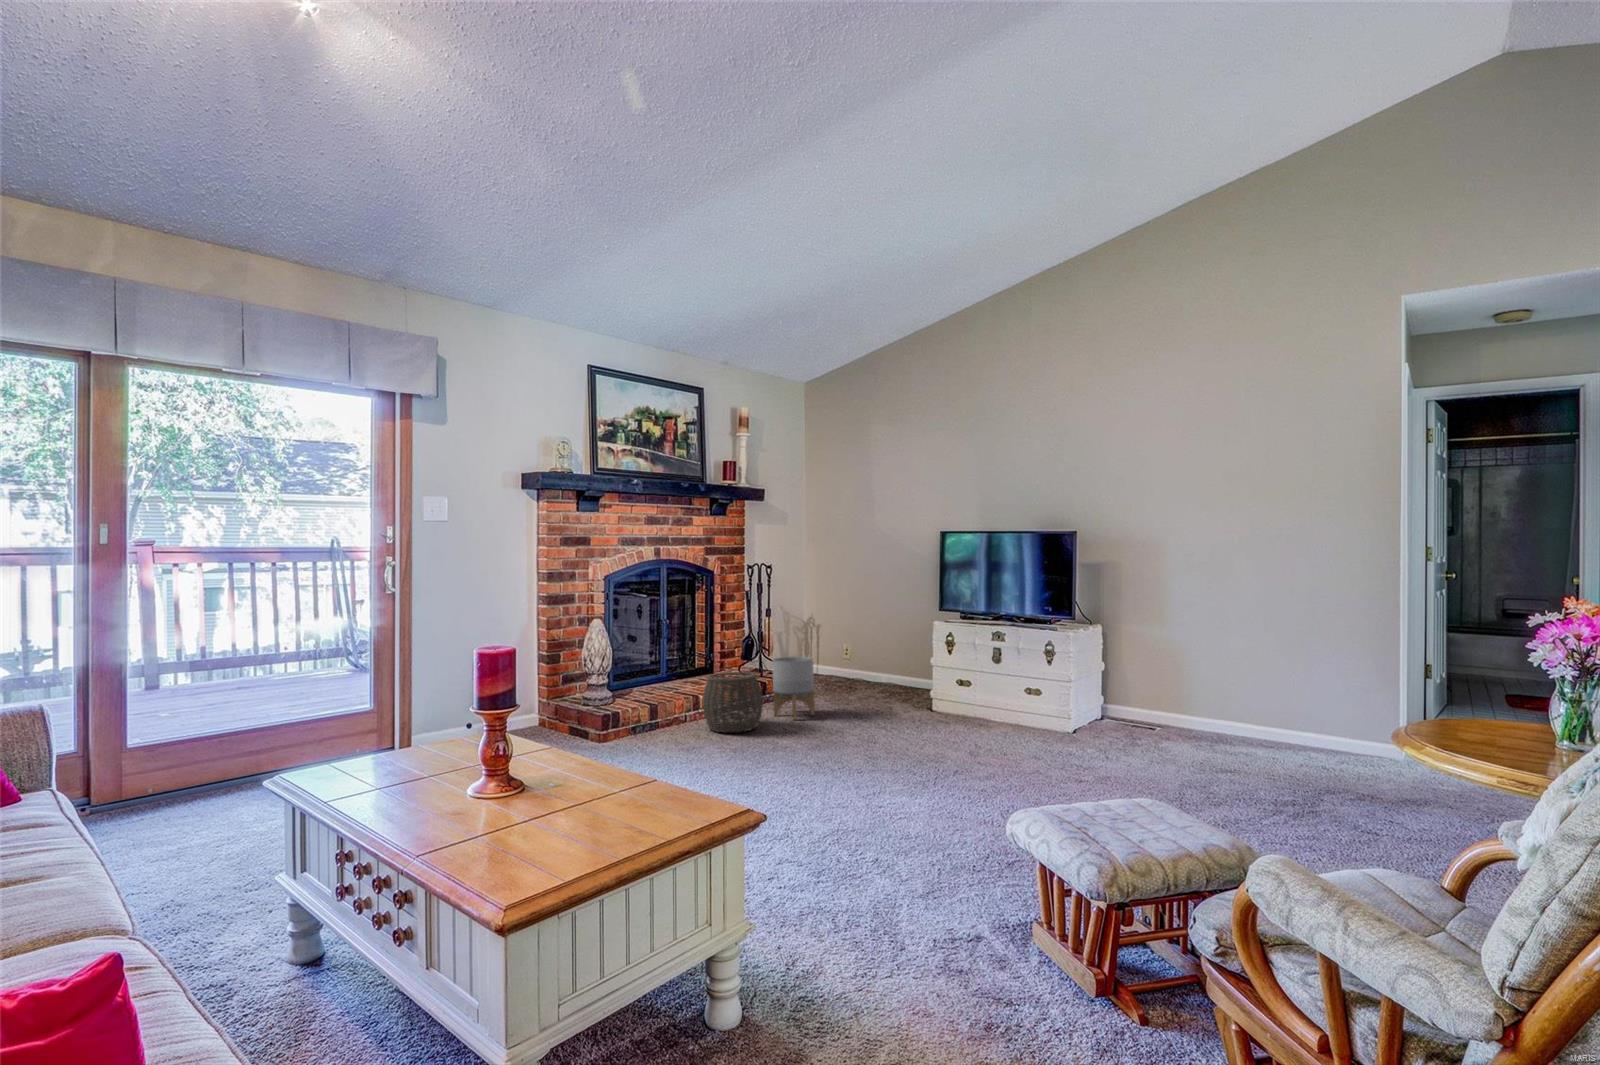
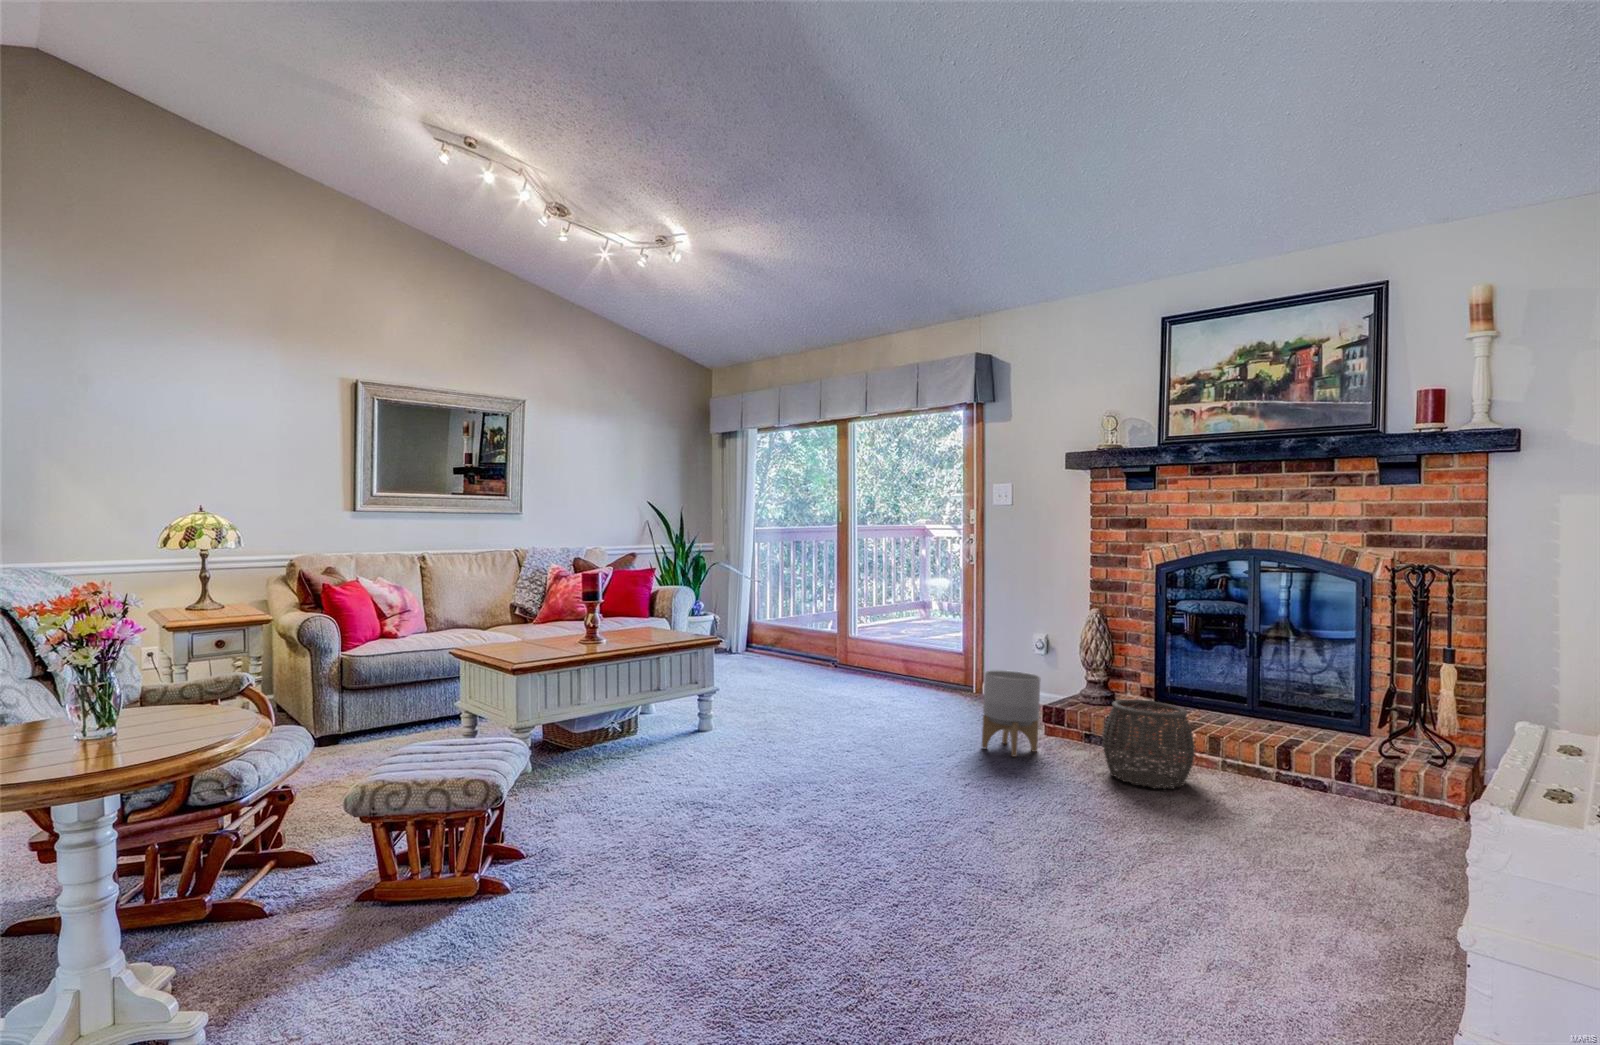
planter: present [772,656,815,720] -> present [982,670,1040,757]

